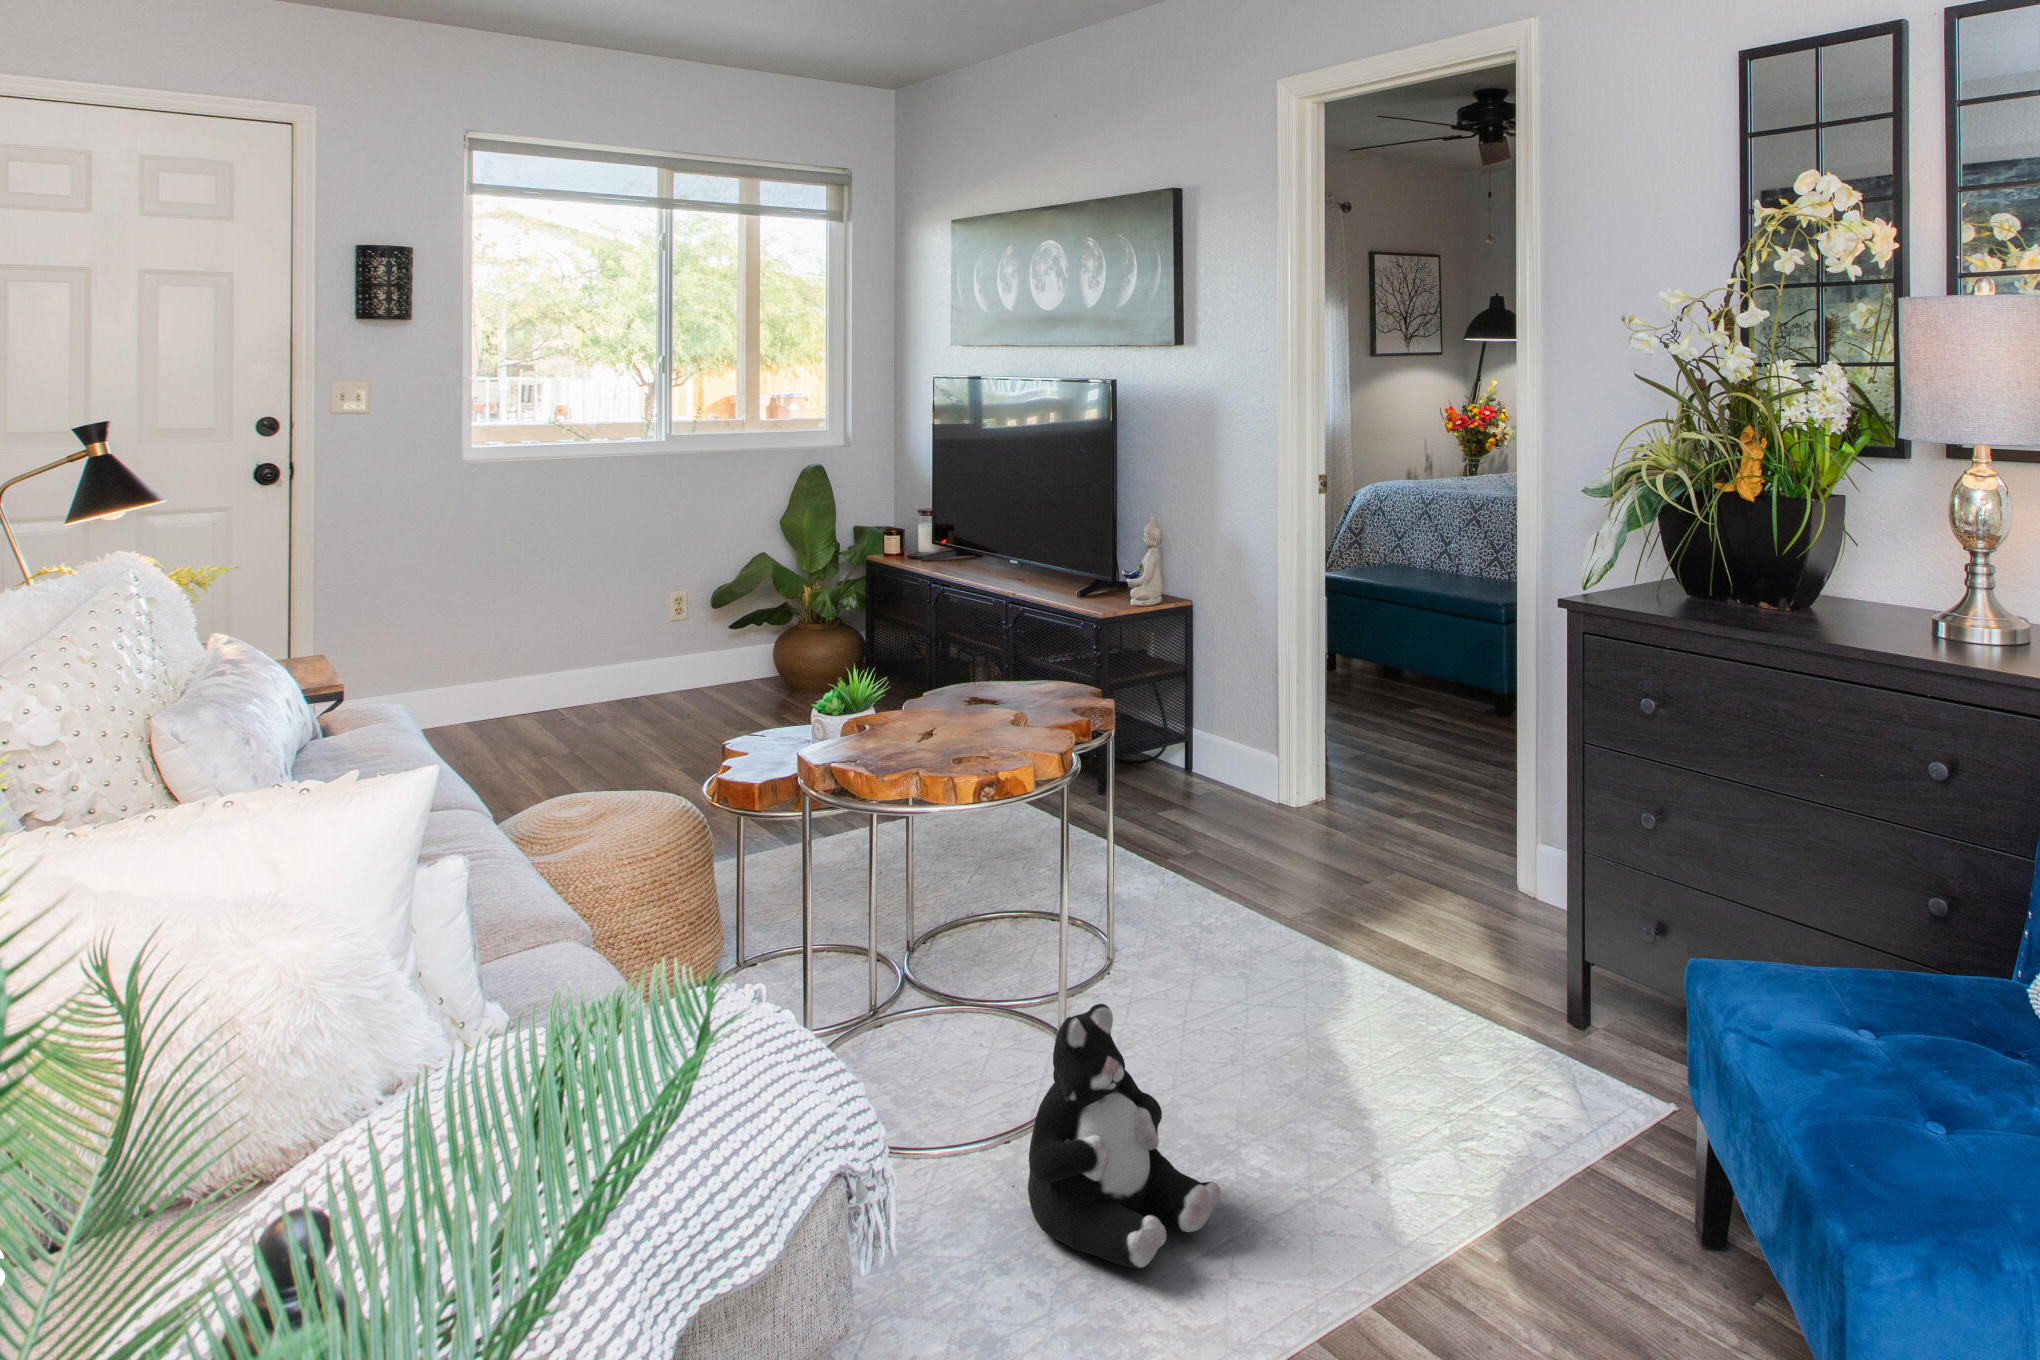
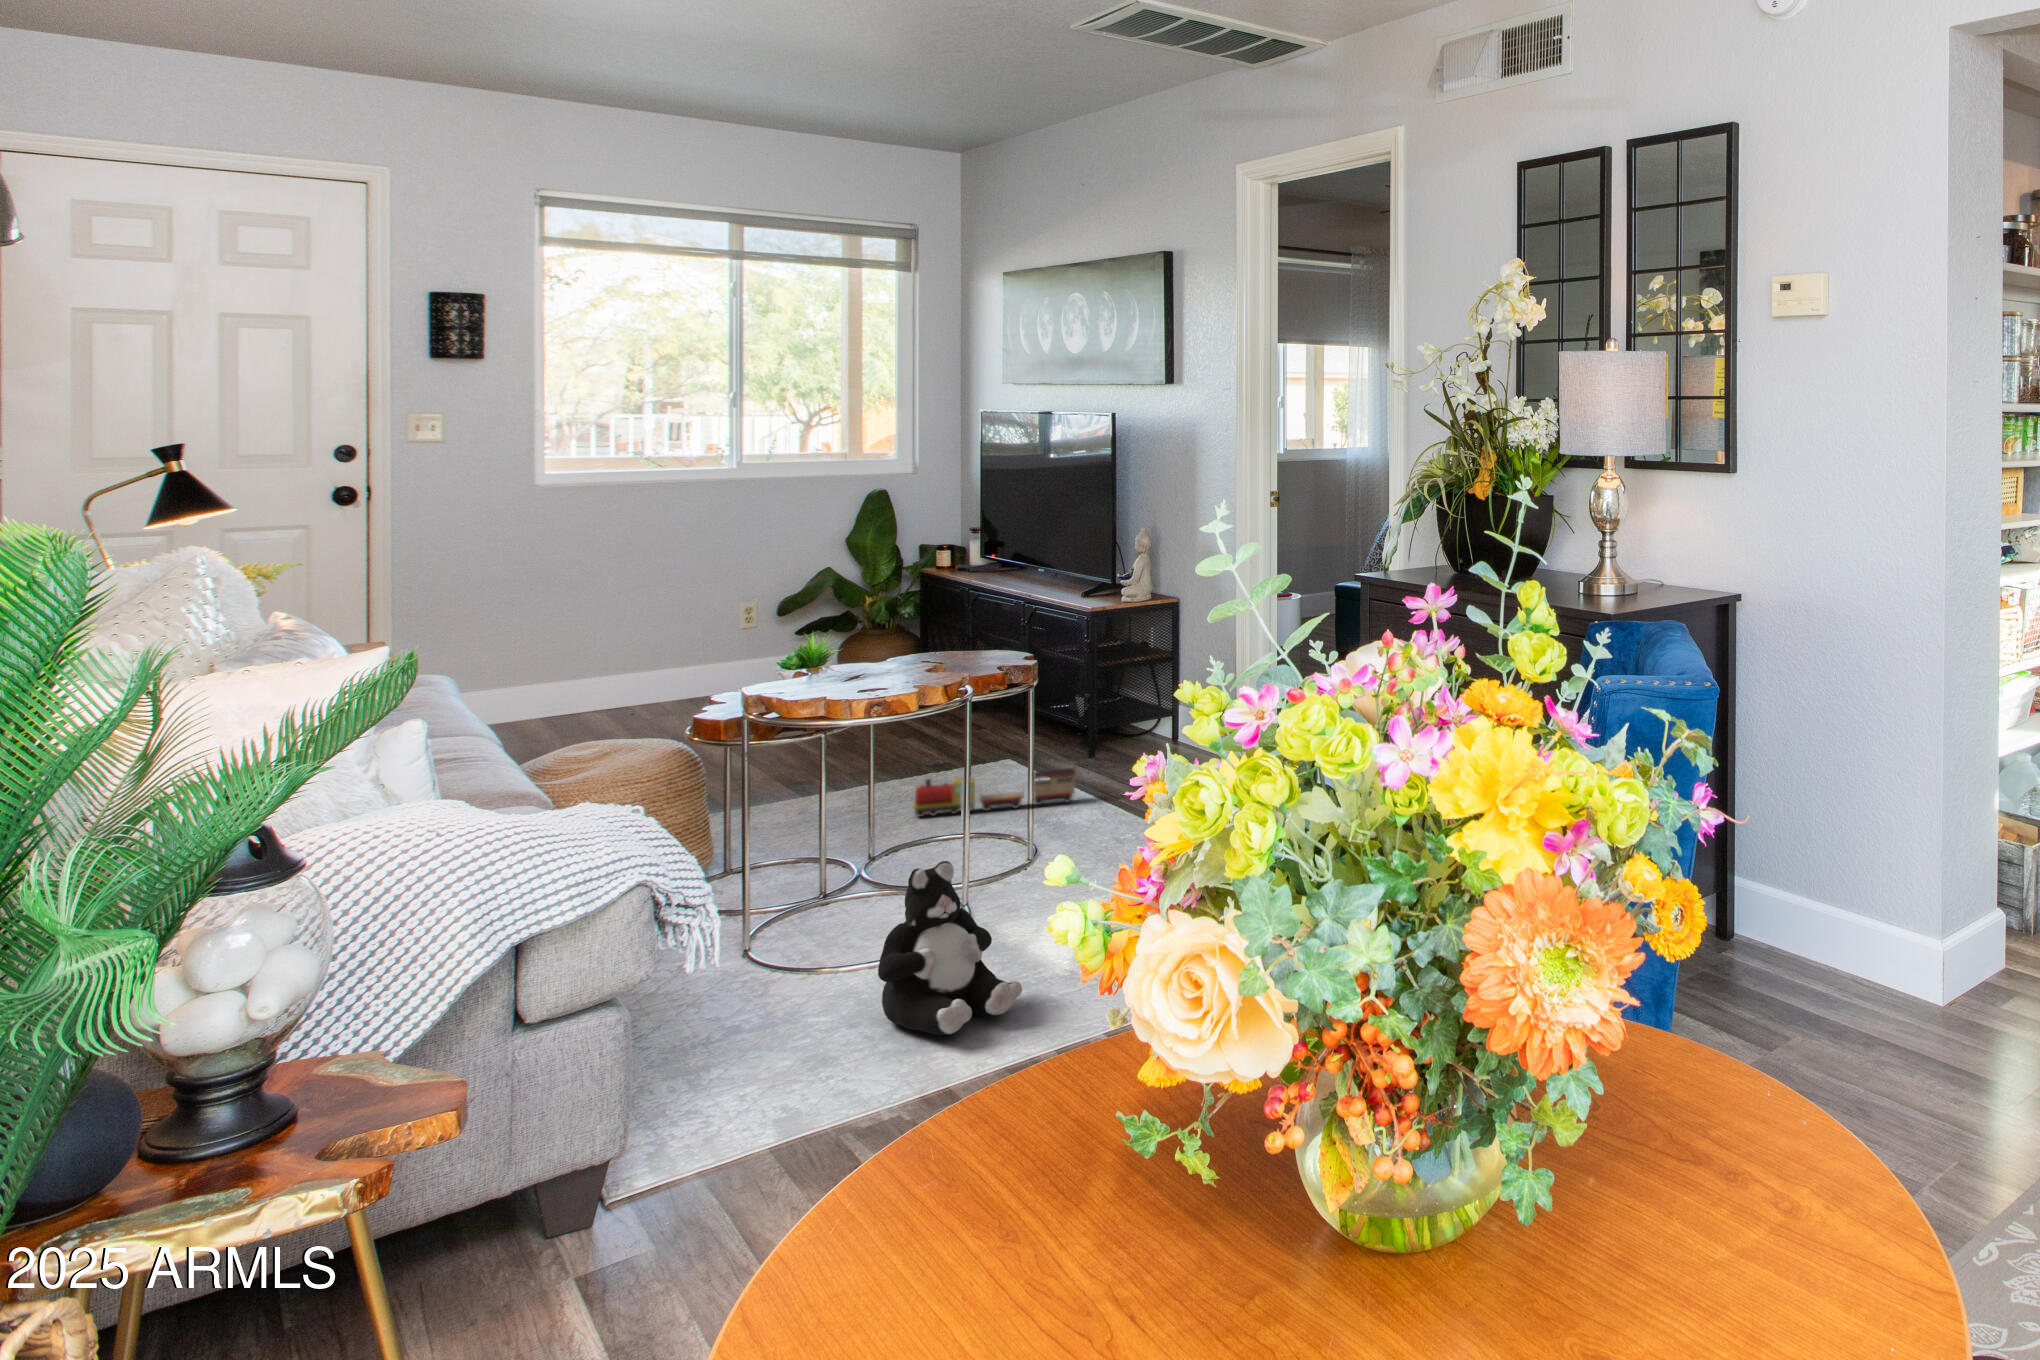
toy train: none [933,815,1121,875] -> present [912,768,1075,817]

